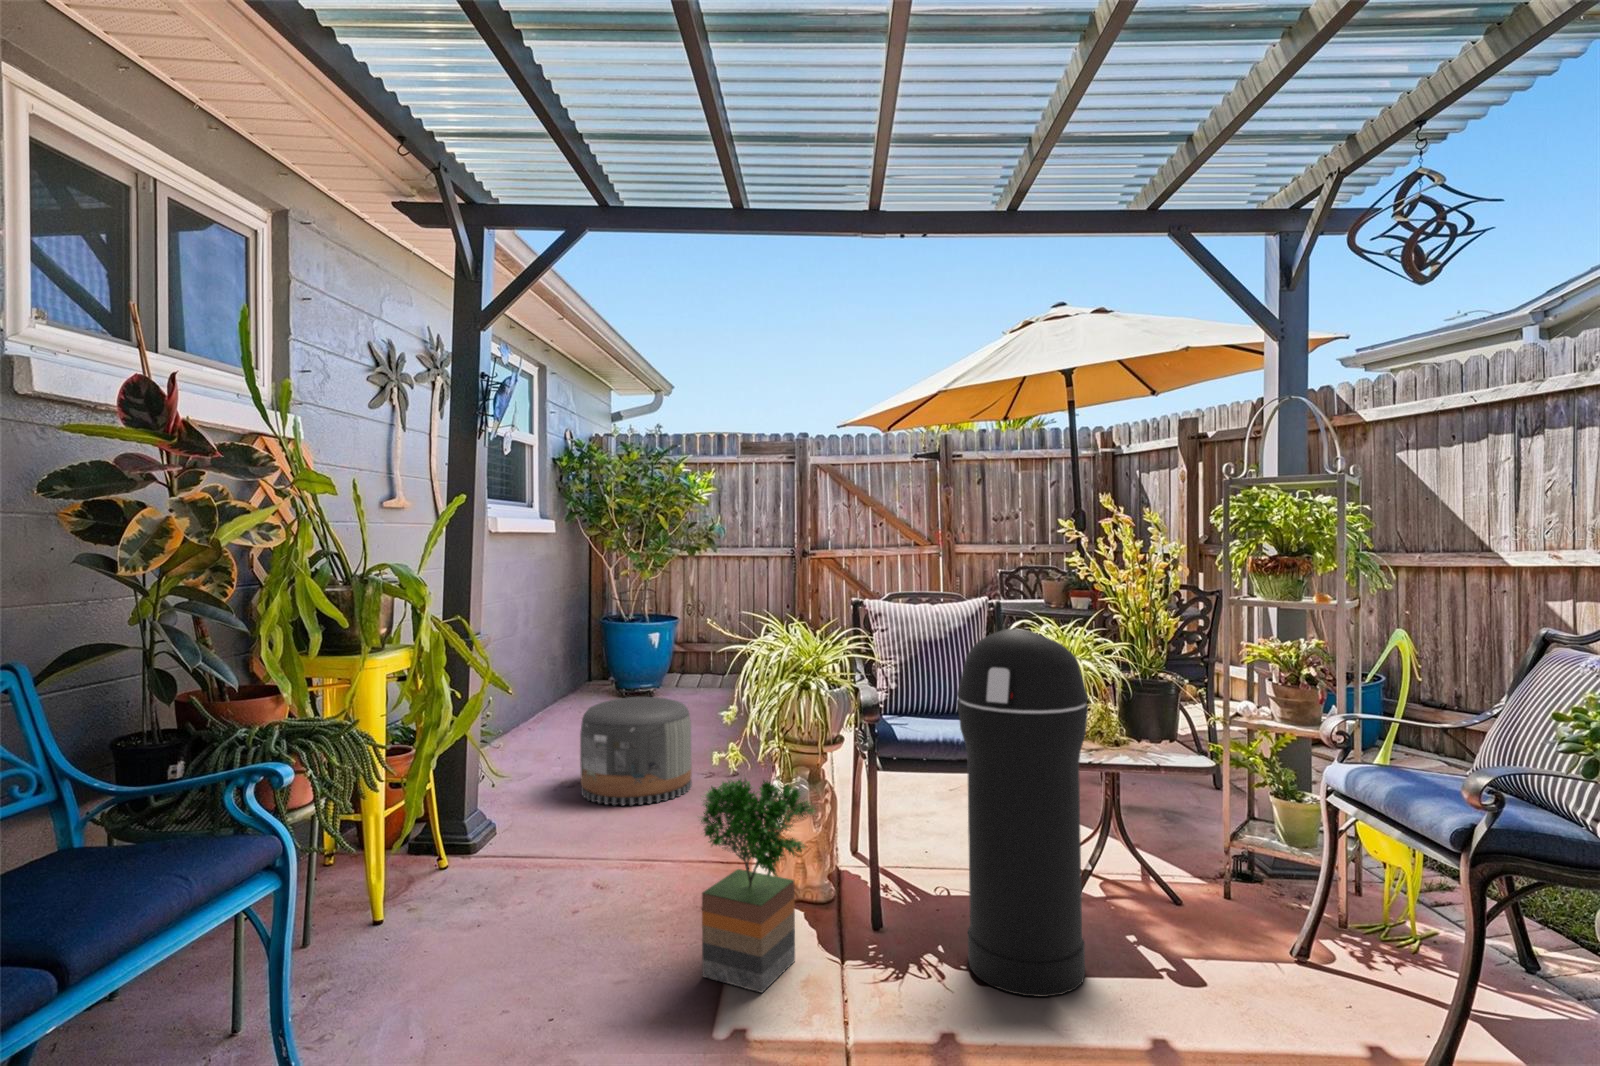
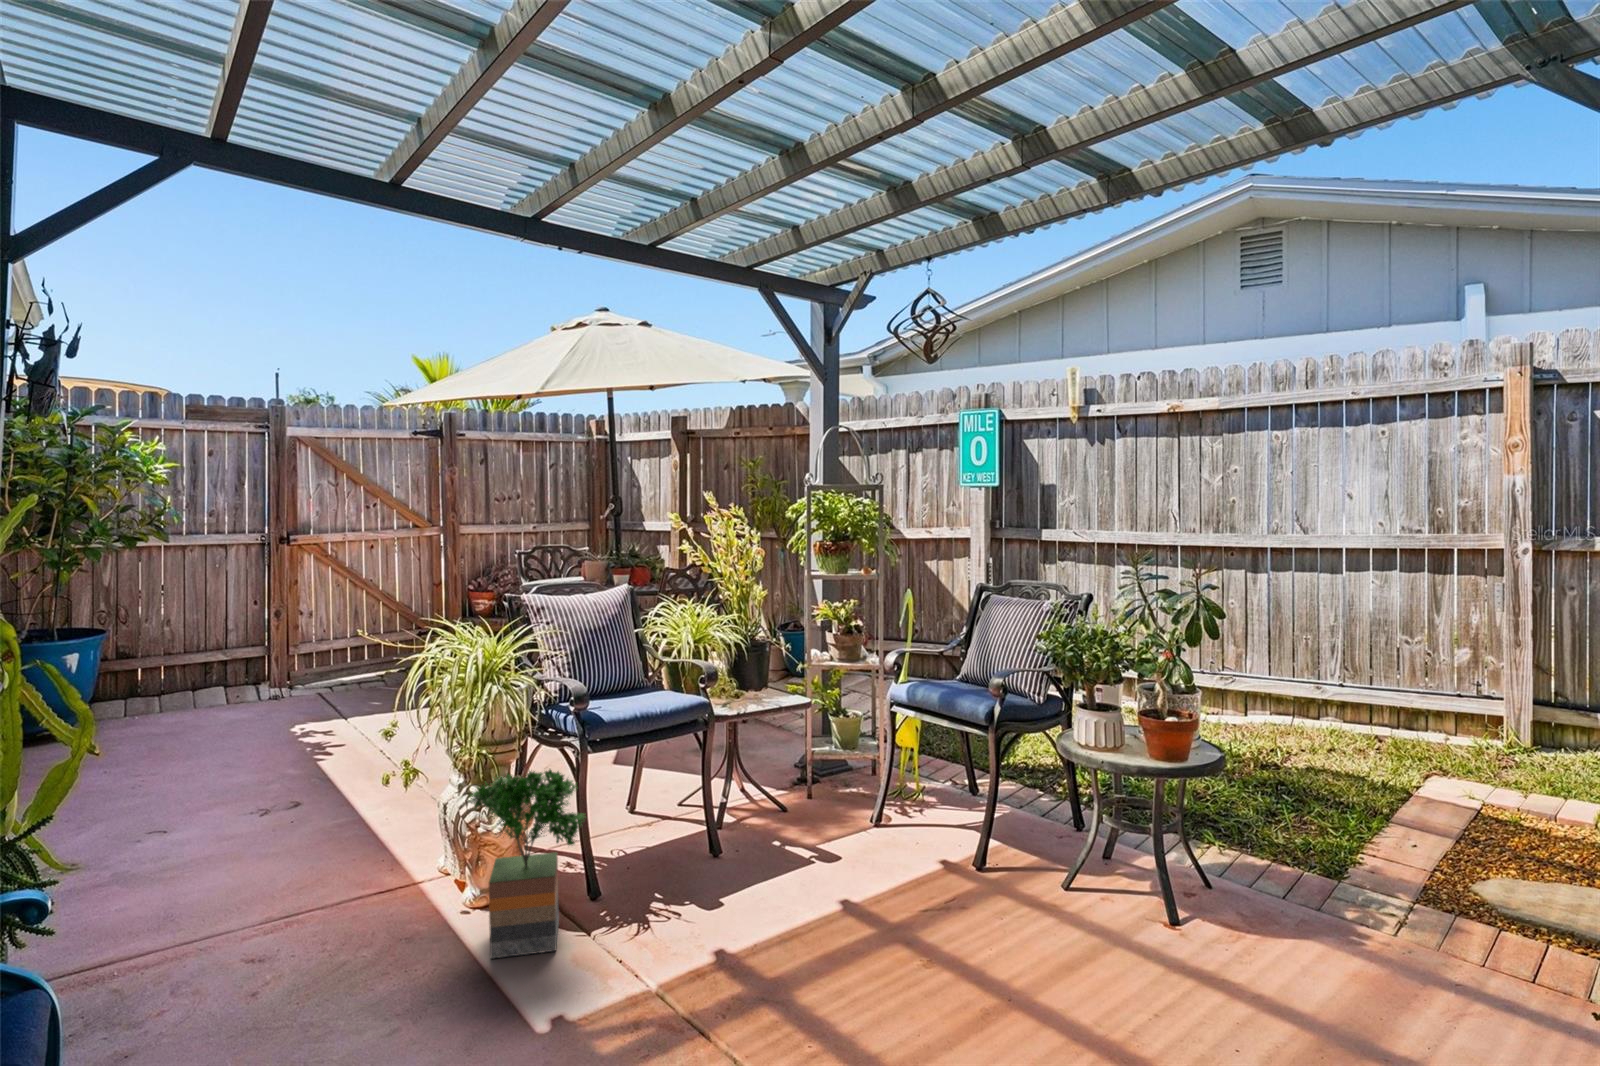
trash can: present [957,629,1088,997] -> none [678,616,776,890]
pouf: present [580,697,692,805] -> none [118,724,277,861]

